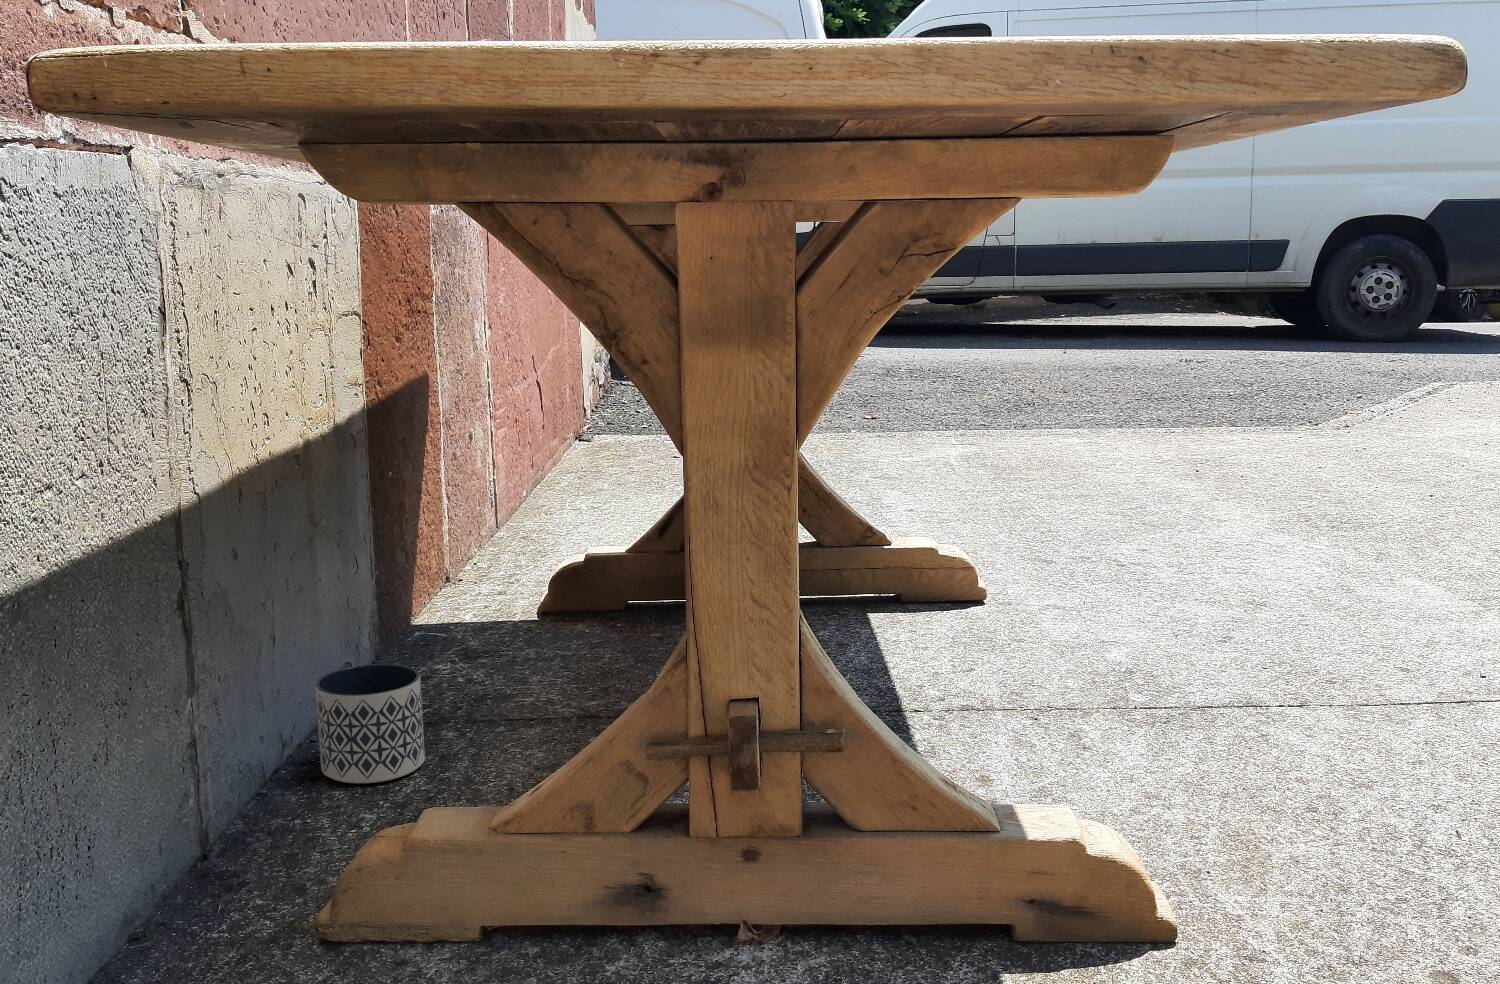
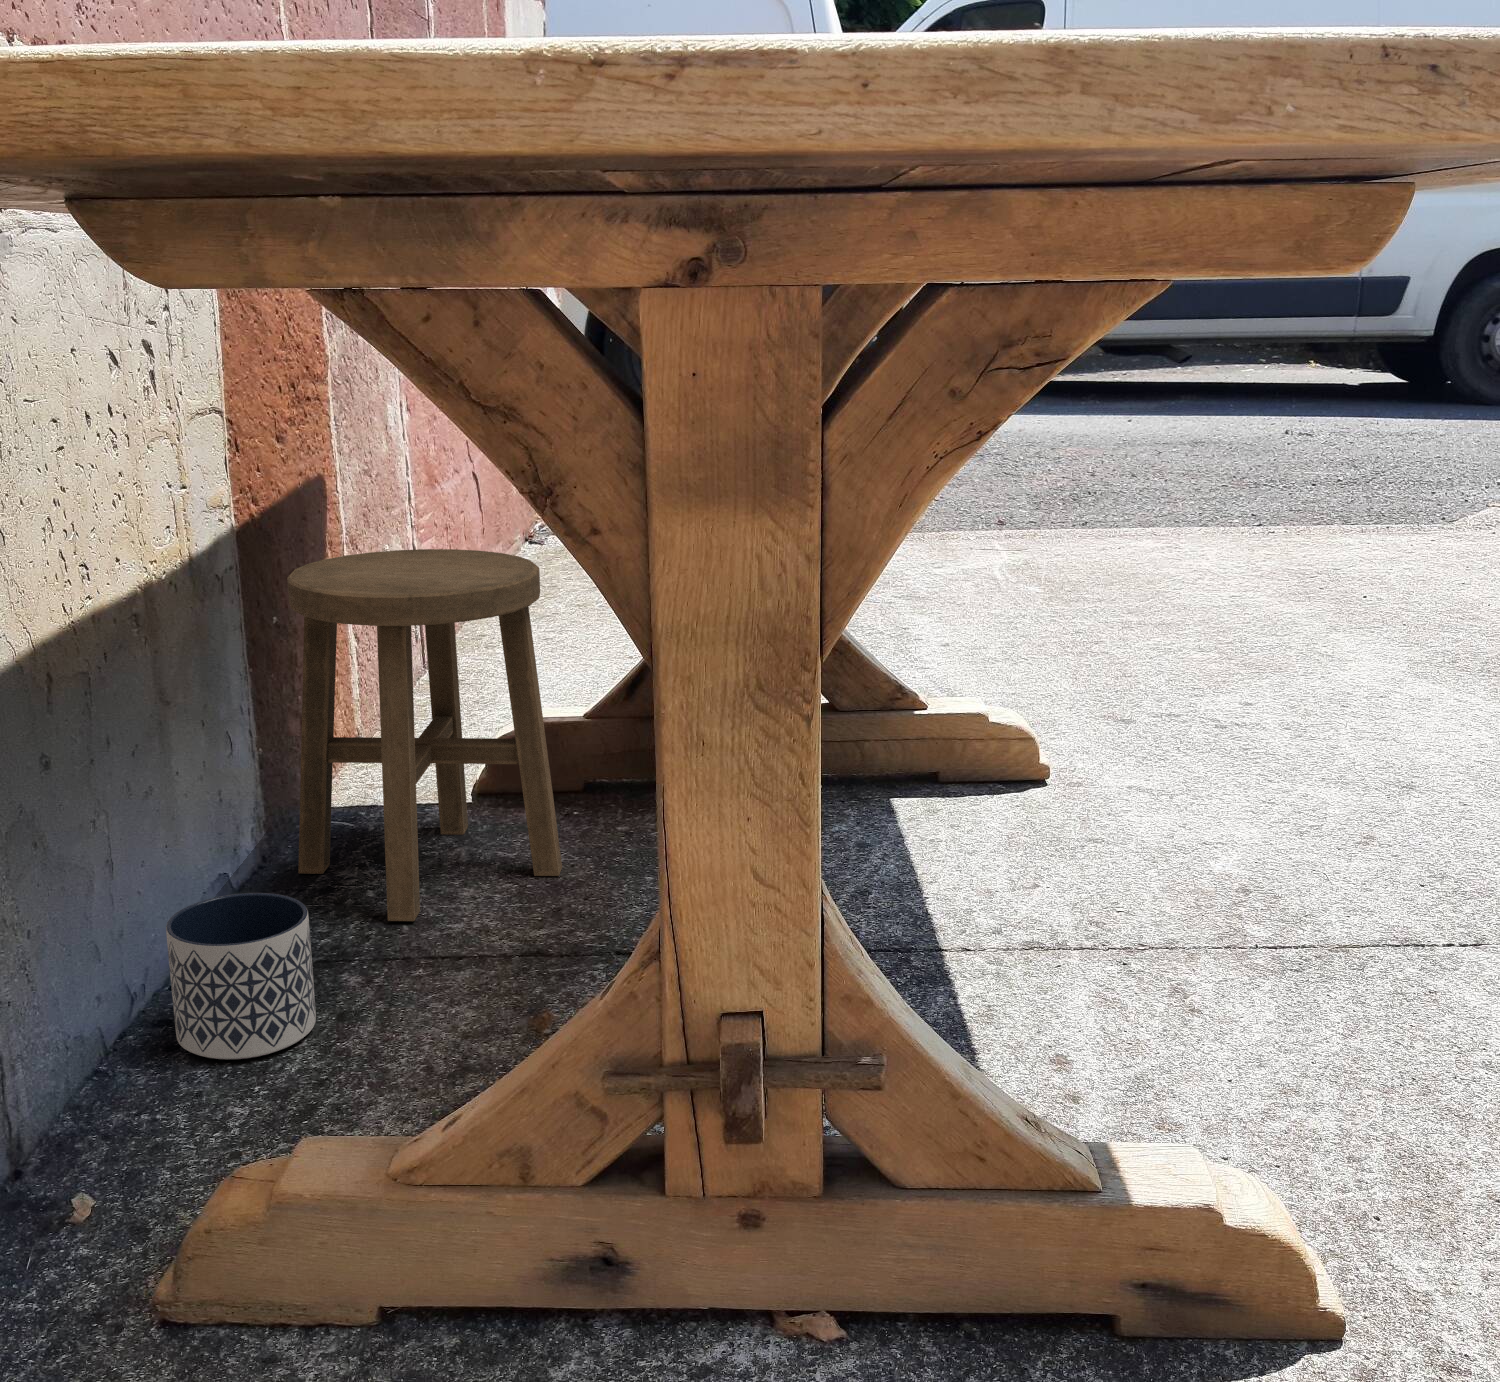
stool: none [401,420,608,696] -> present [287,549,562,921]

